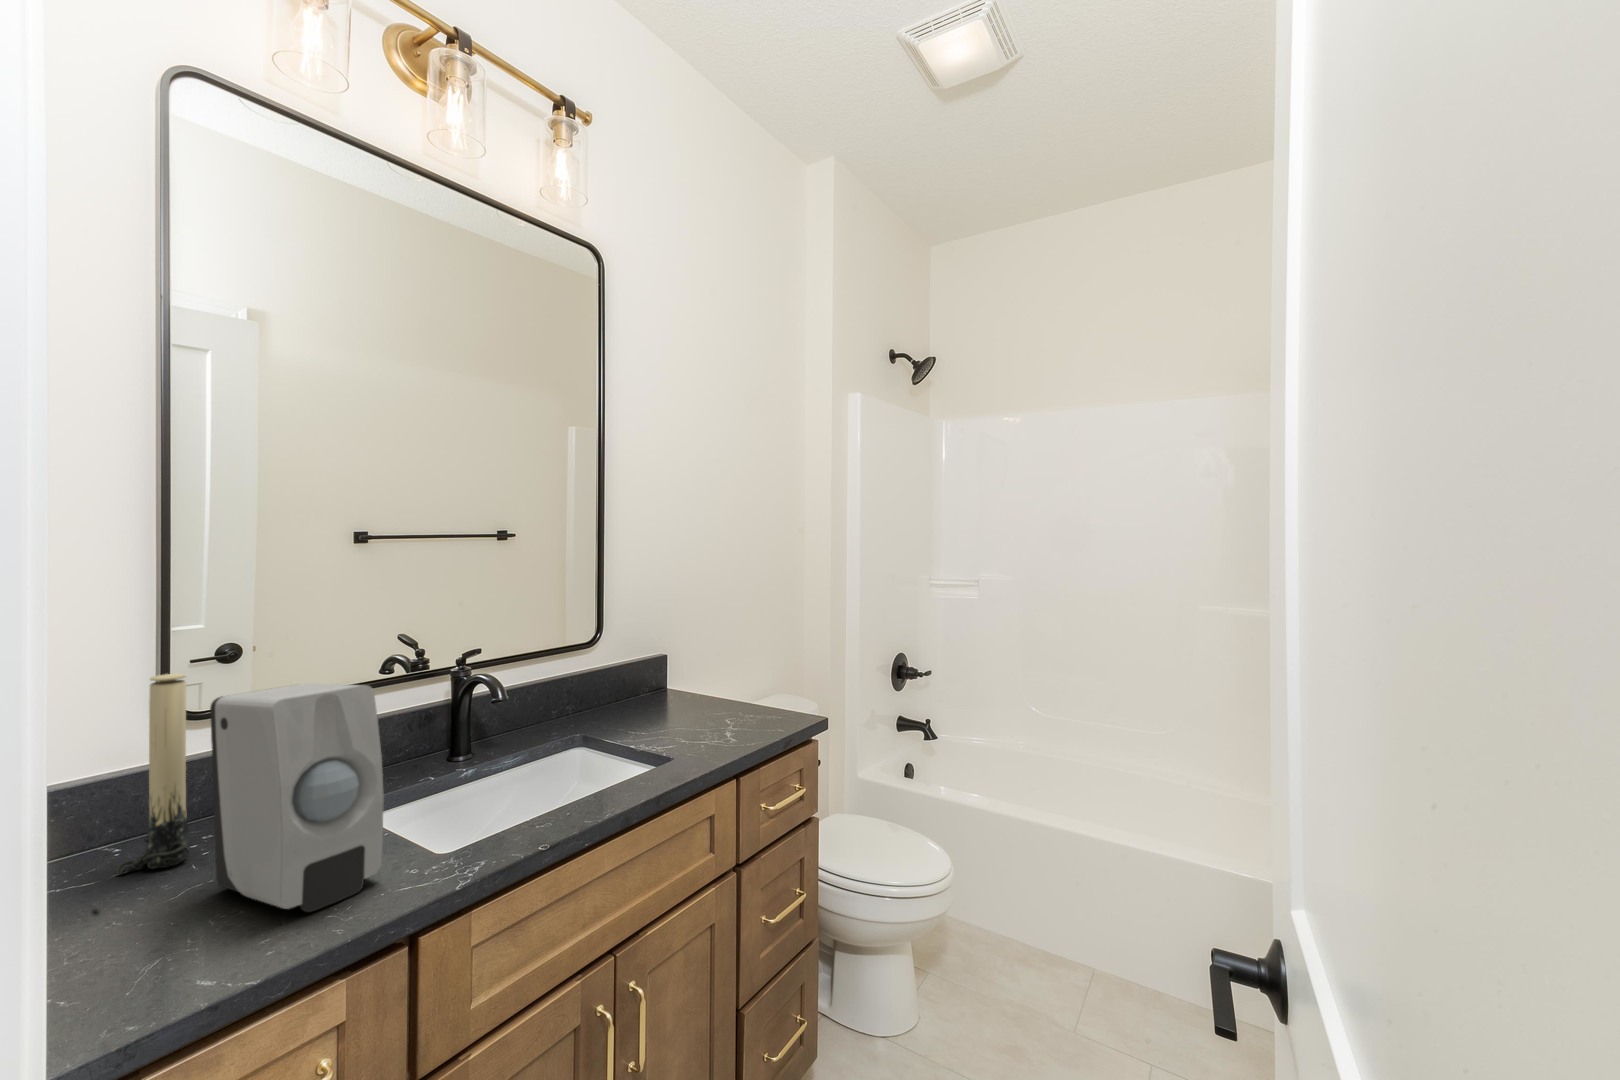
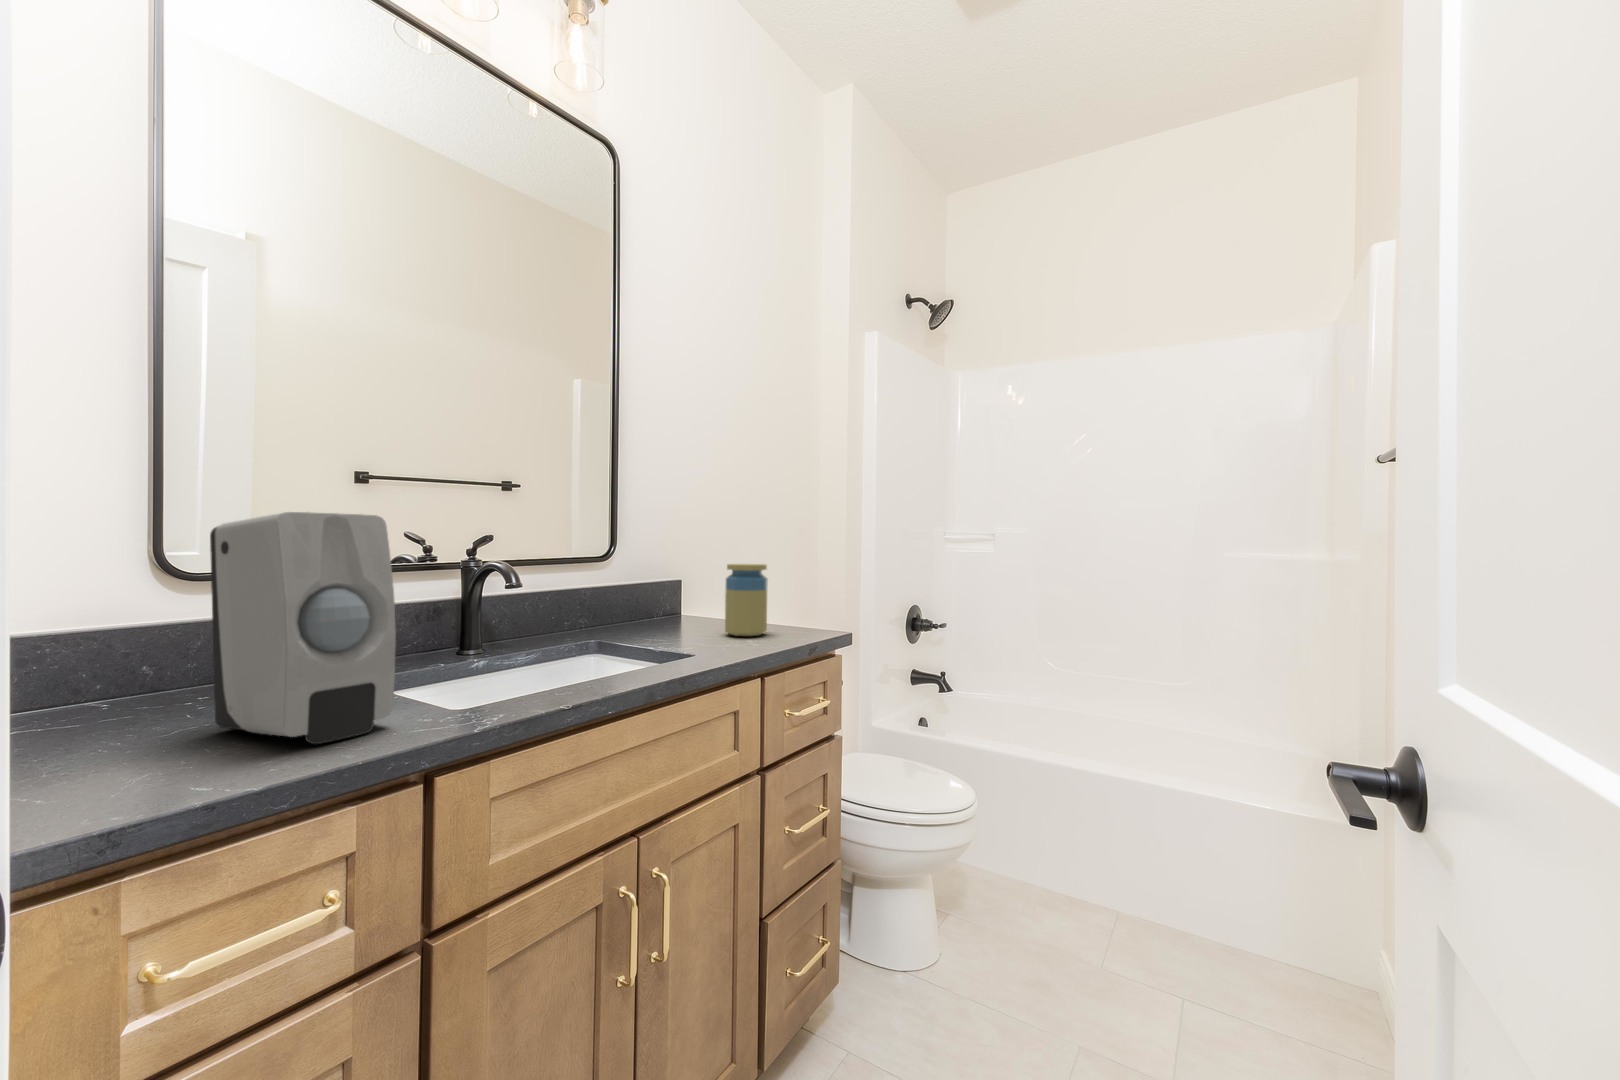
jar: none [705,654,746,728] -> present [725,564,768,636]
candle: present [116,674,189,874] -> none [108,512,187,720]

